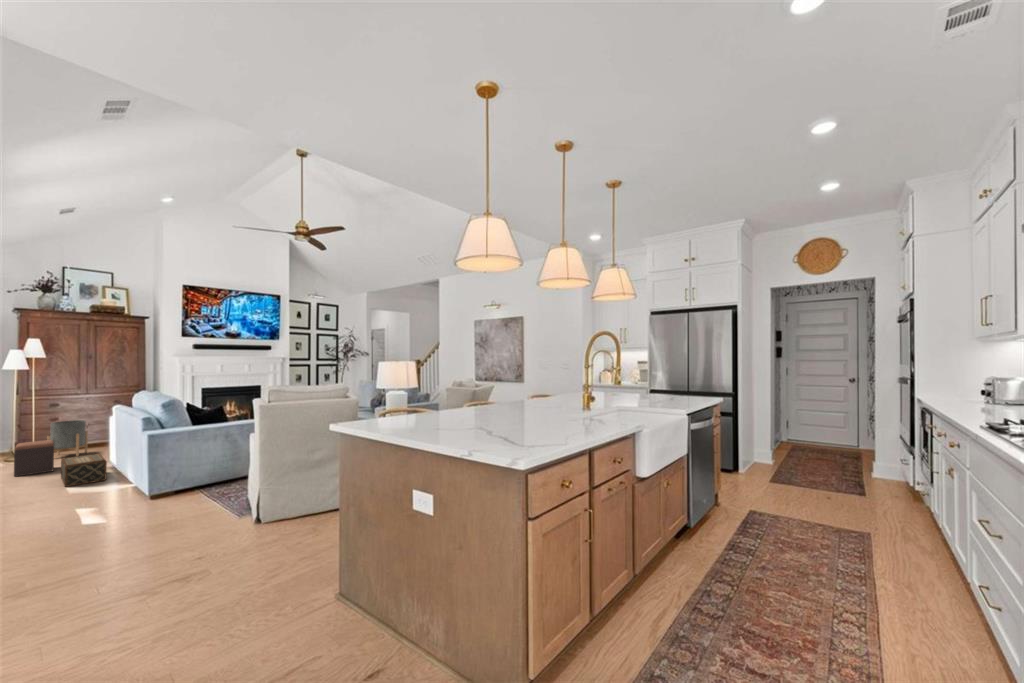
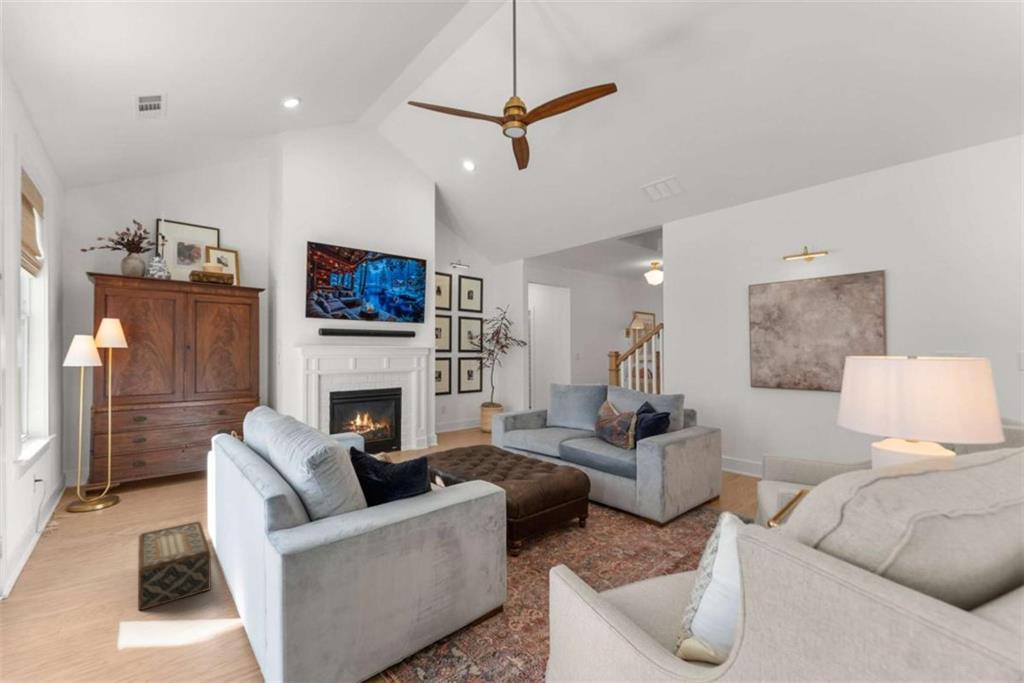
planter: present [47,420,88,456] -> none [131,441,186,504]
footstool: present [14,440,54,477] -> none [70,485,135,556]

